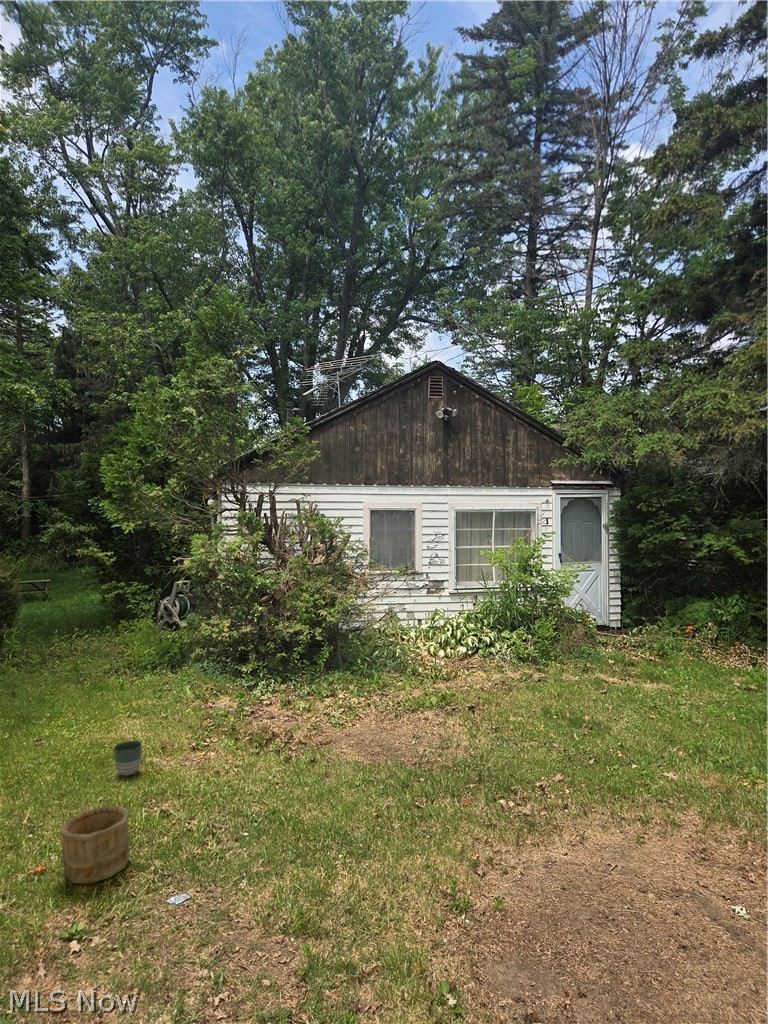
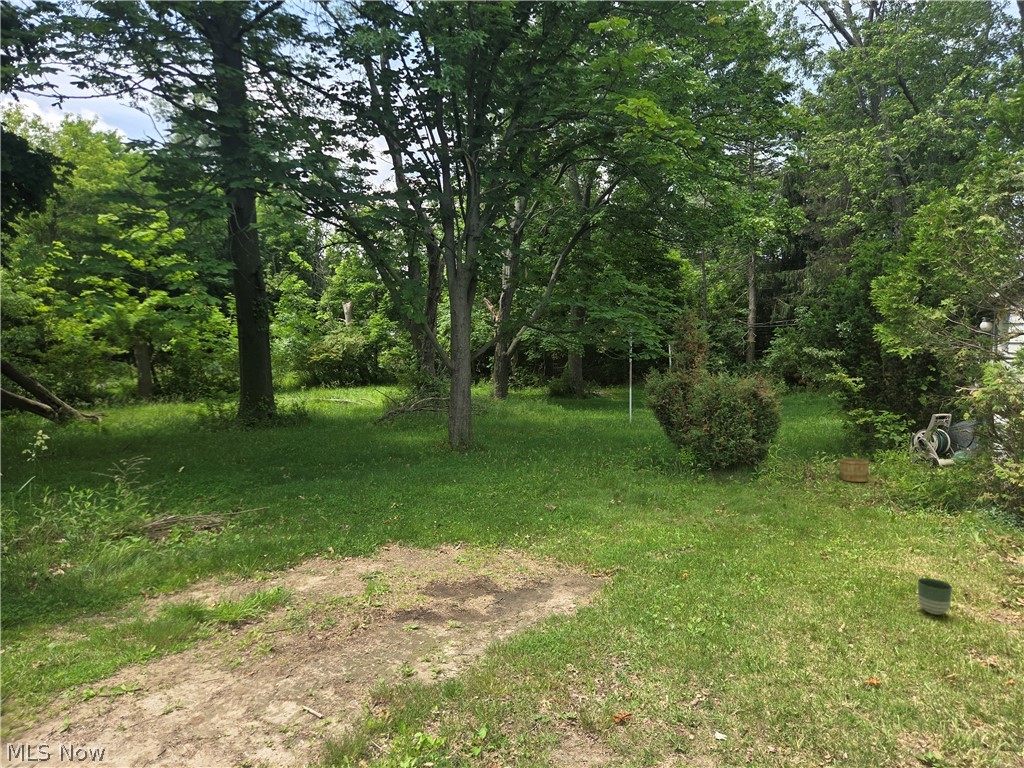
wooden bucket: present [59,806,129,884] -> present [839,458,869,482]

